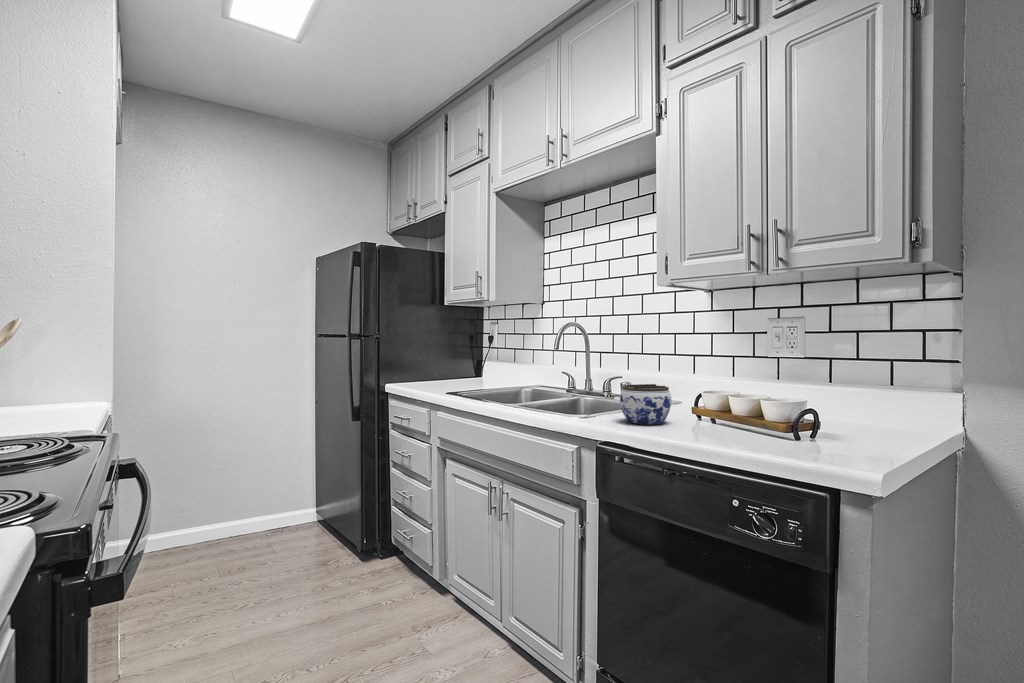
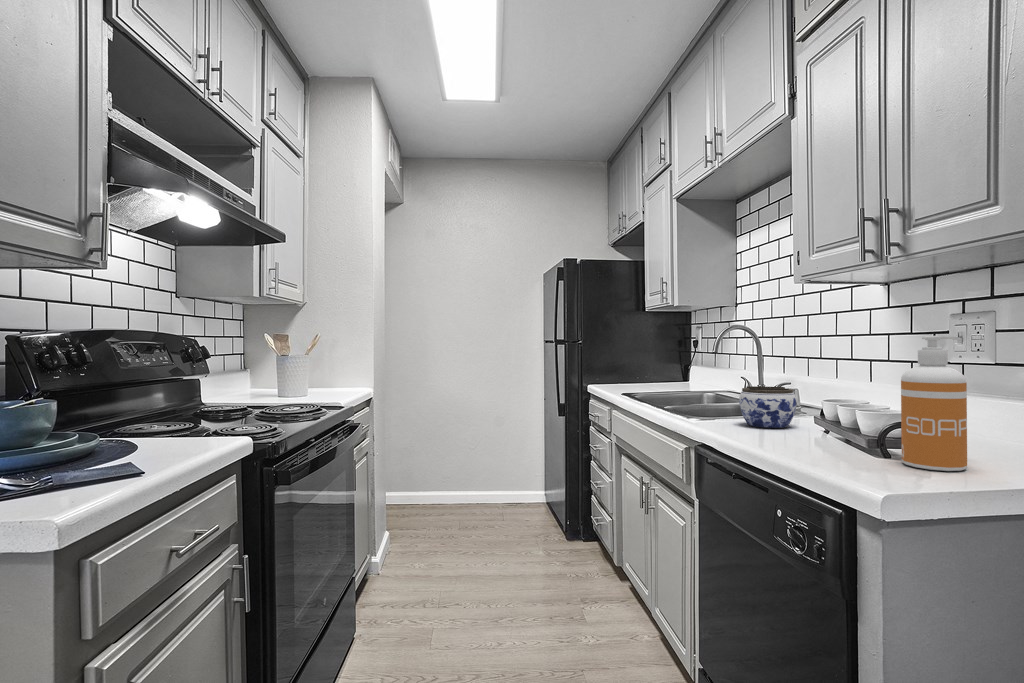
soap dispenser: none [815,340,867,456] -> present [901,336,967,471]

